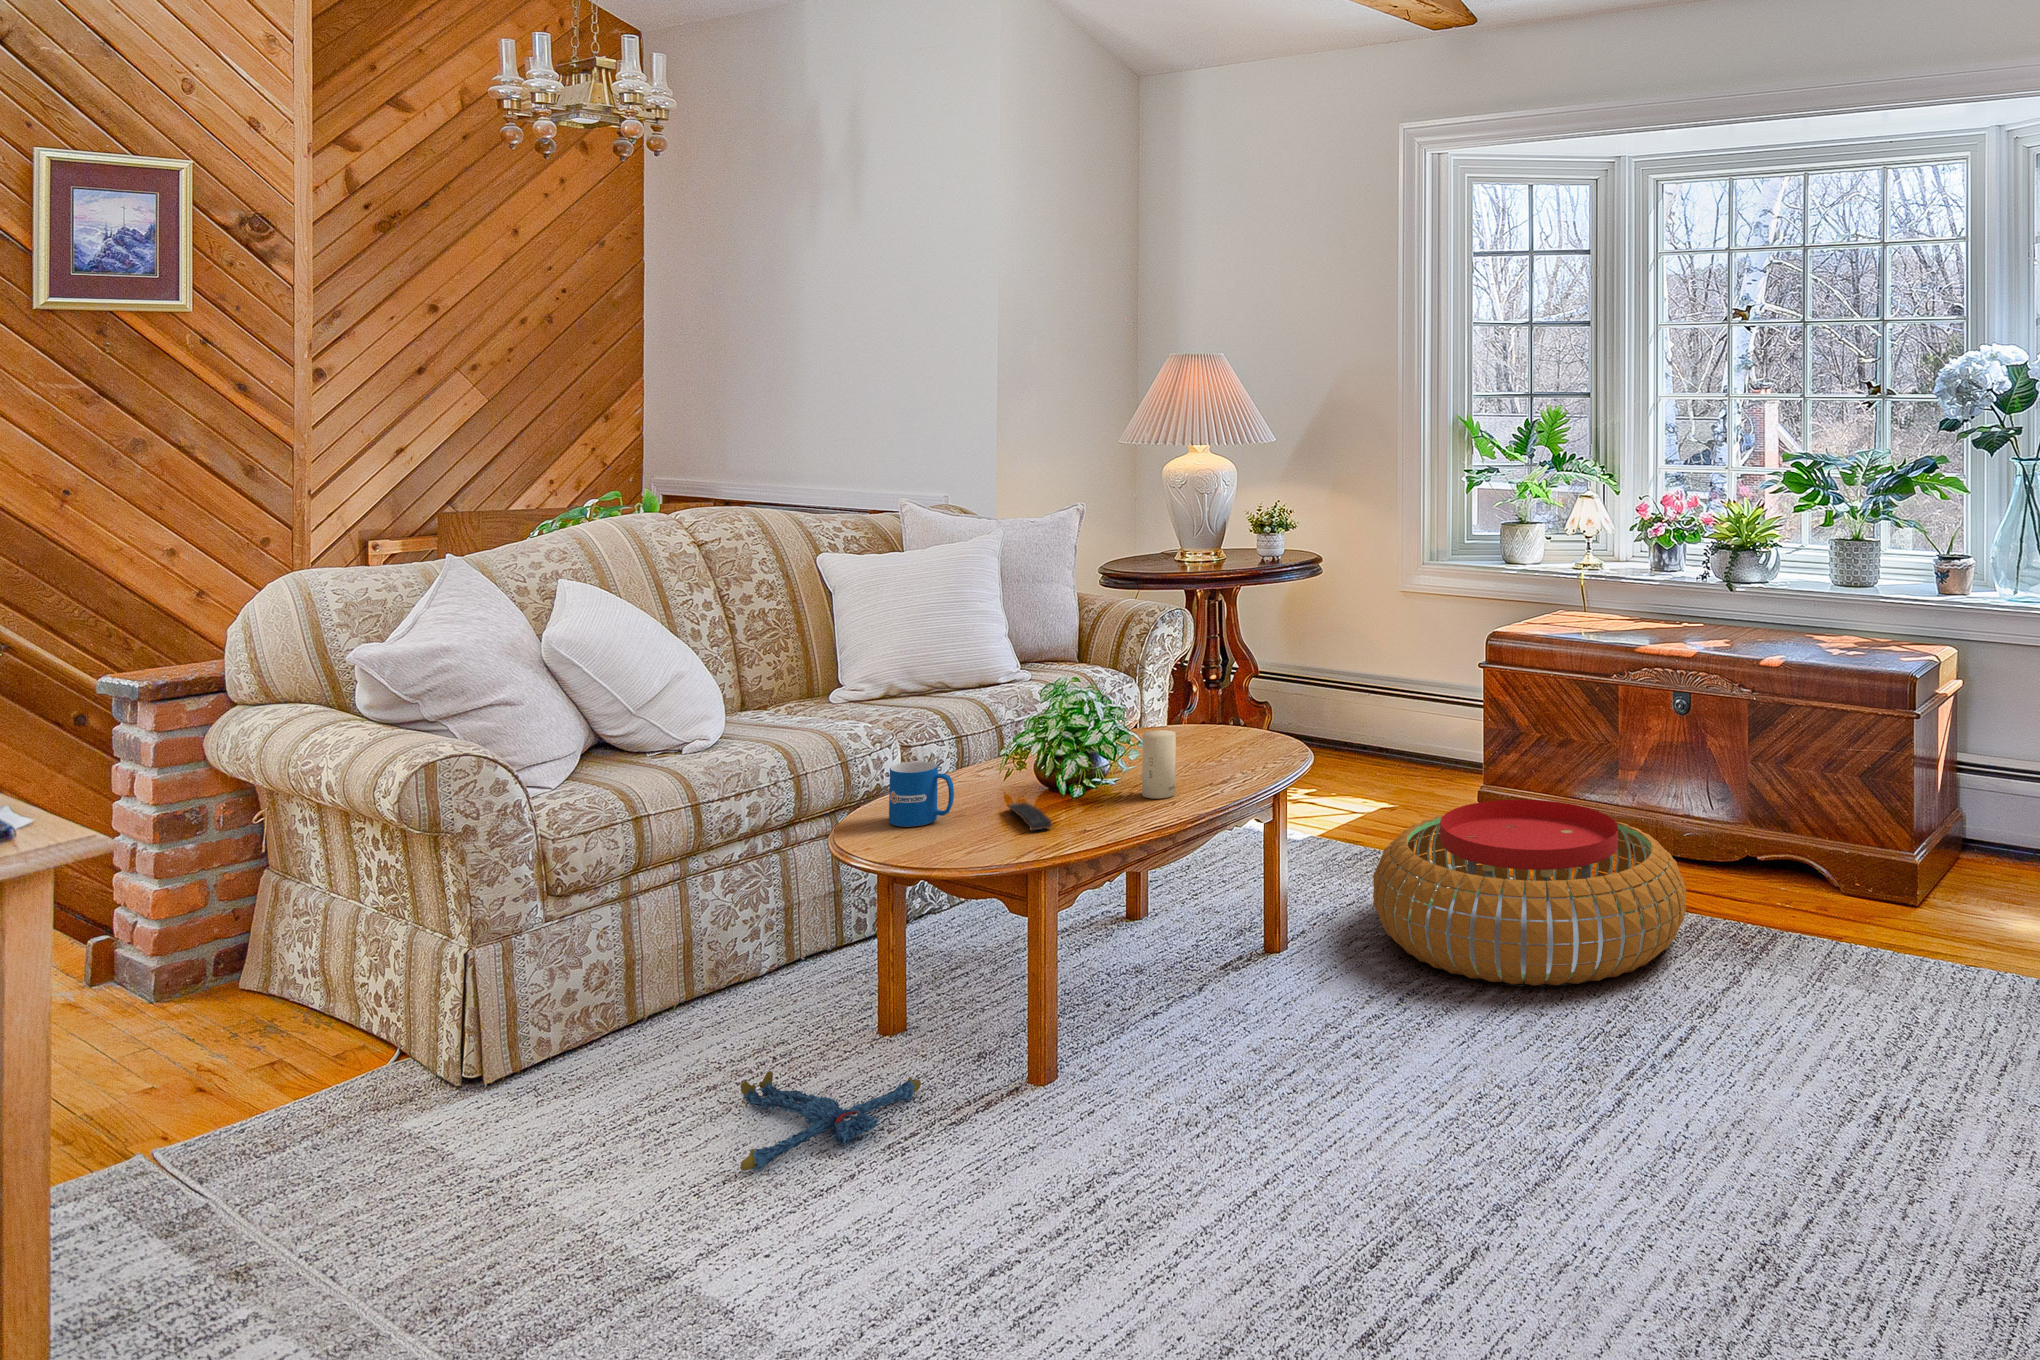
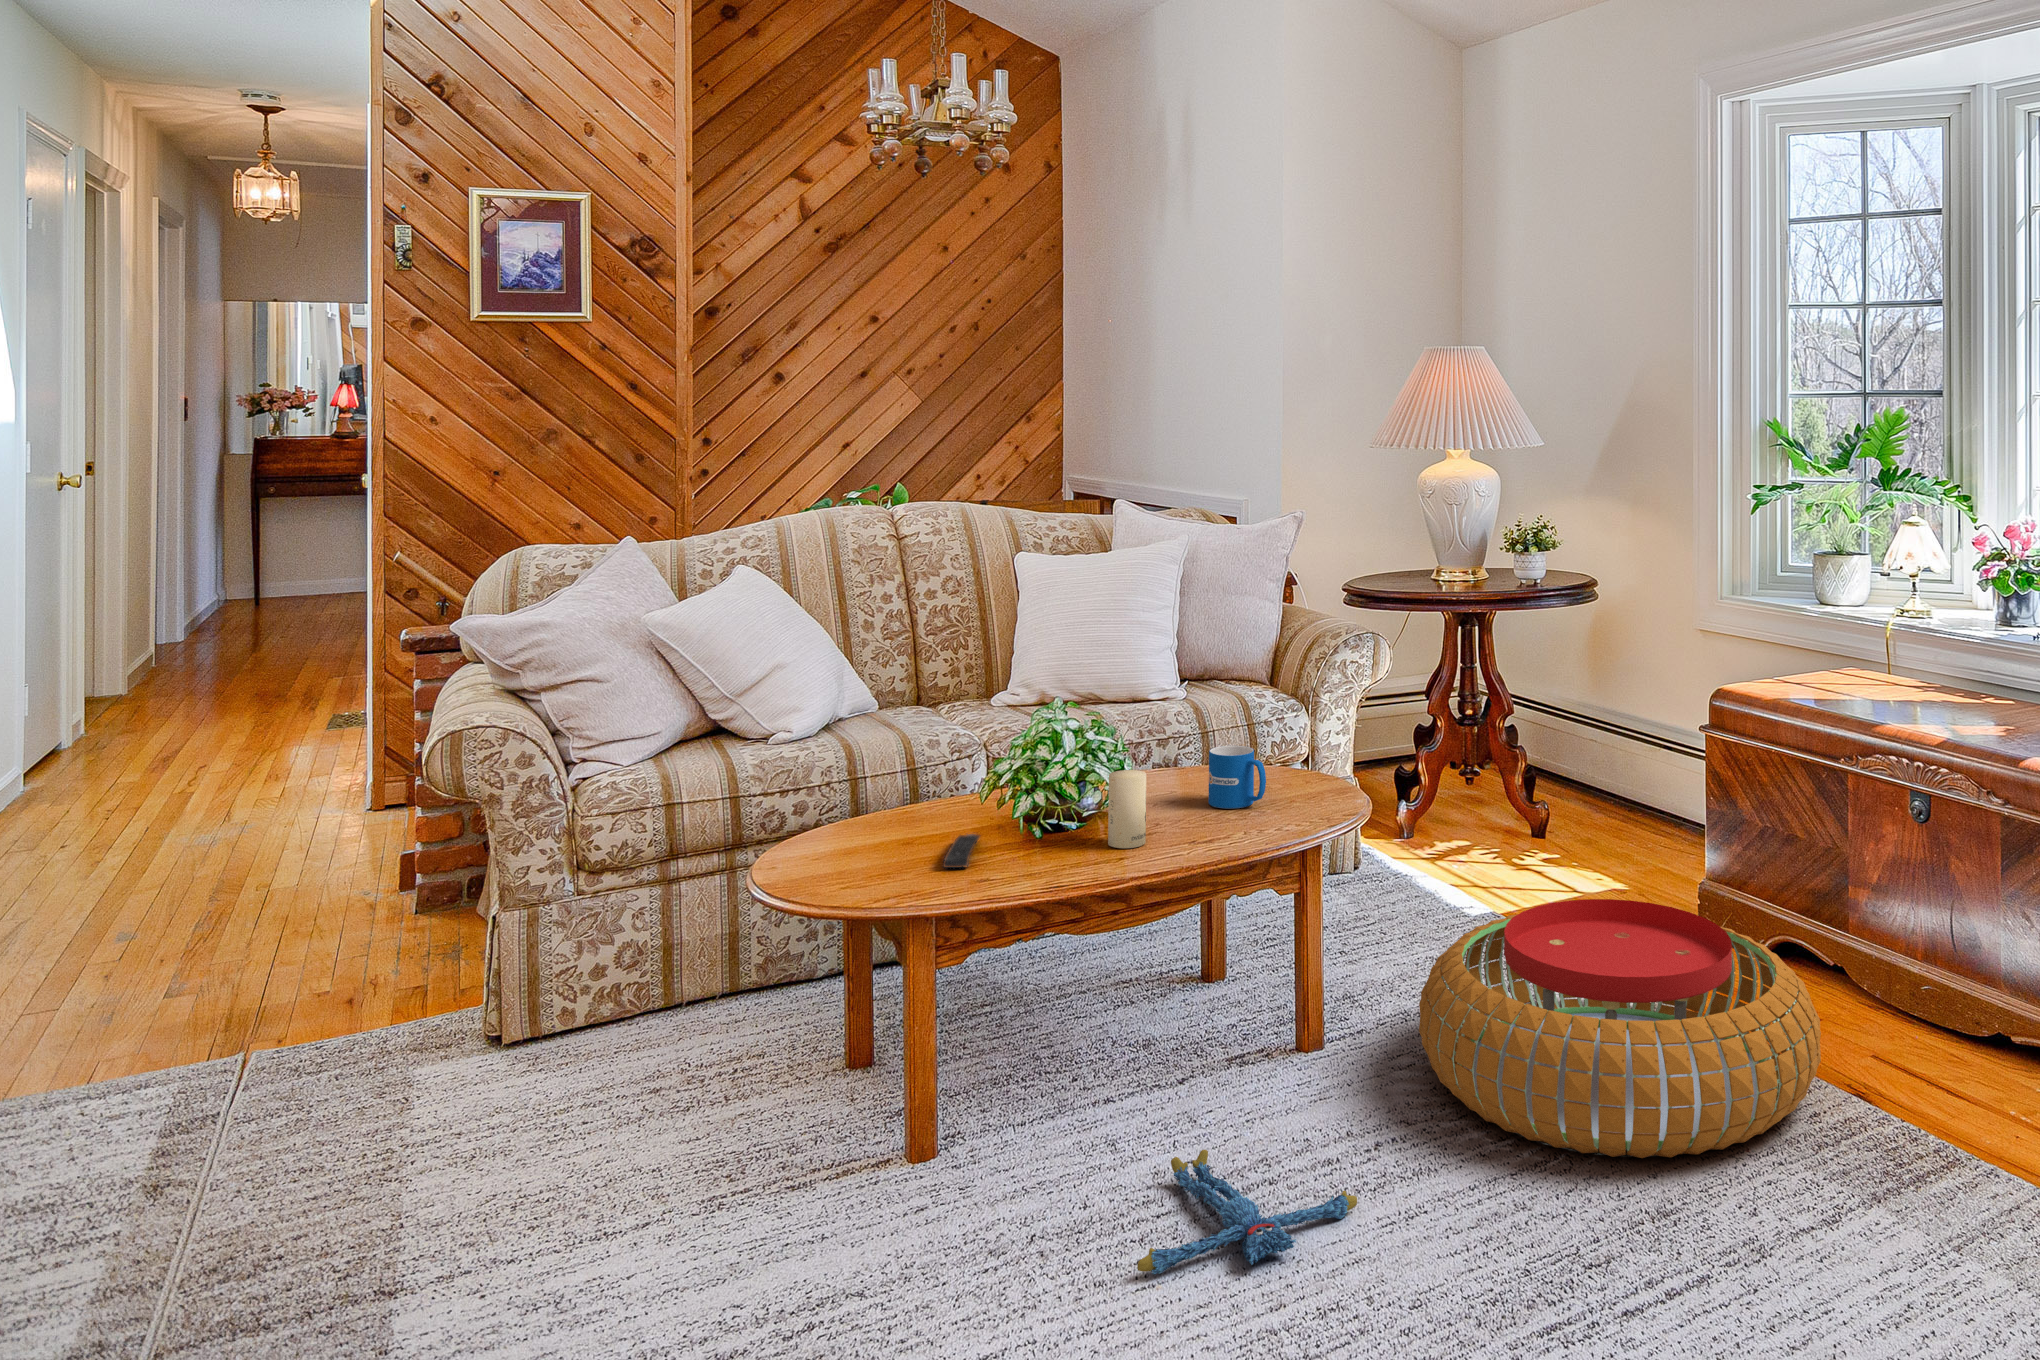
mug: present [889,762,954,827] -> present [1208,746,1266,809]
plush toy: present [740,1071,921,1171] -> present [1137,1150,1357,1275]

